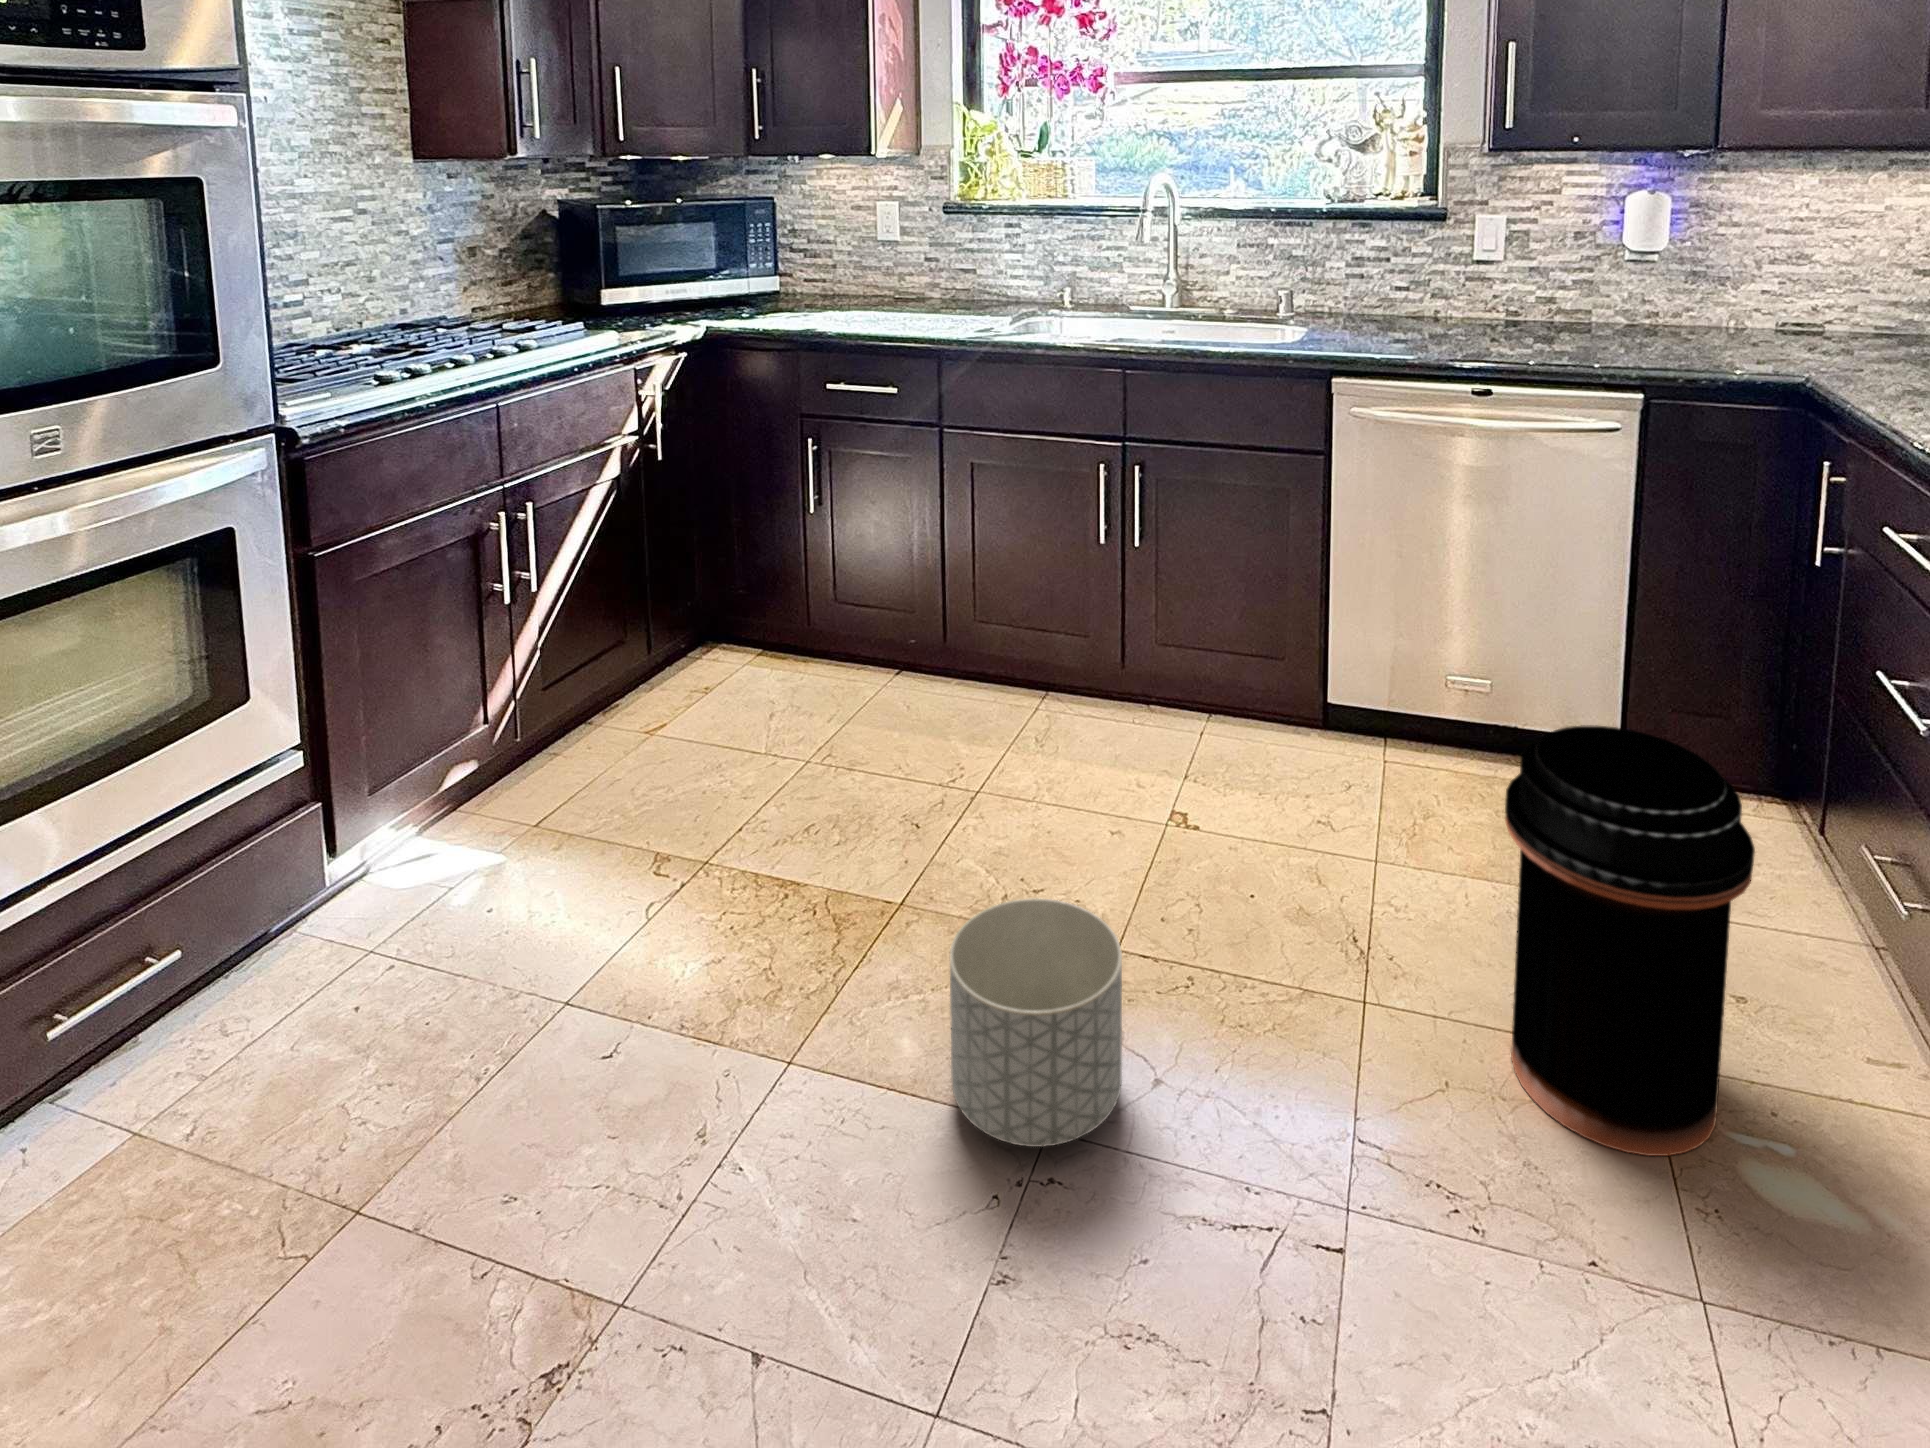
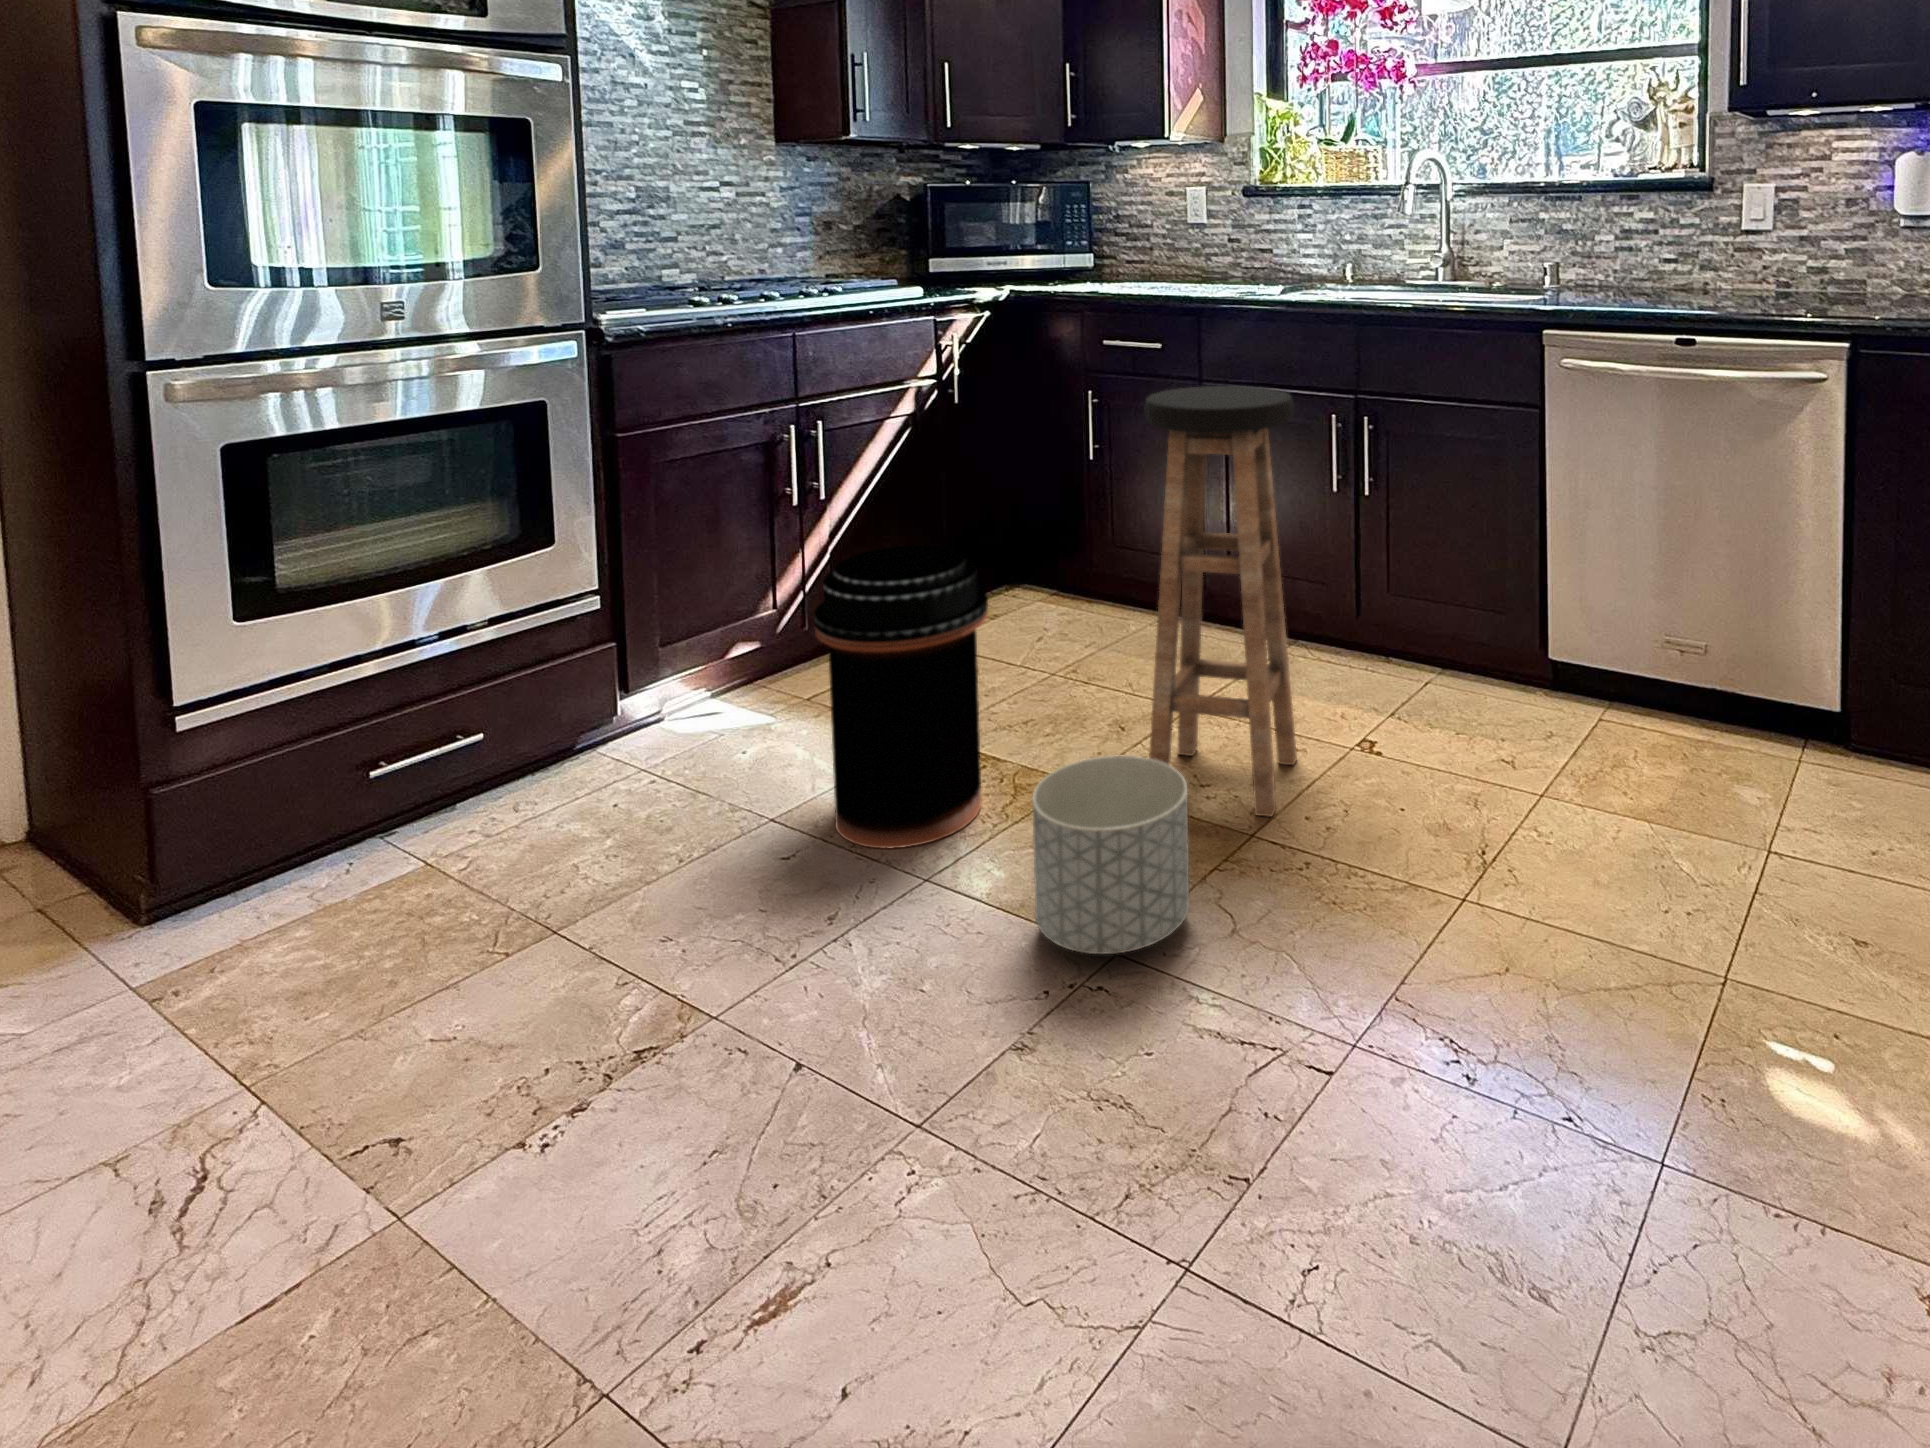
bar stool: none [979,456,1140,922] -> present [1145,386,1297,817]
trash can: present [1505,725,1755,1156] -> present [814,545,988,848]

